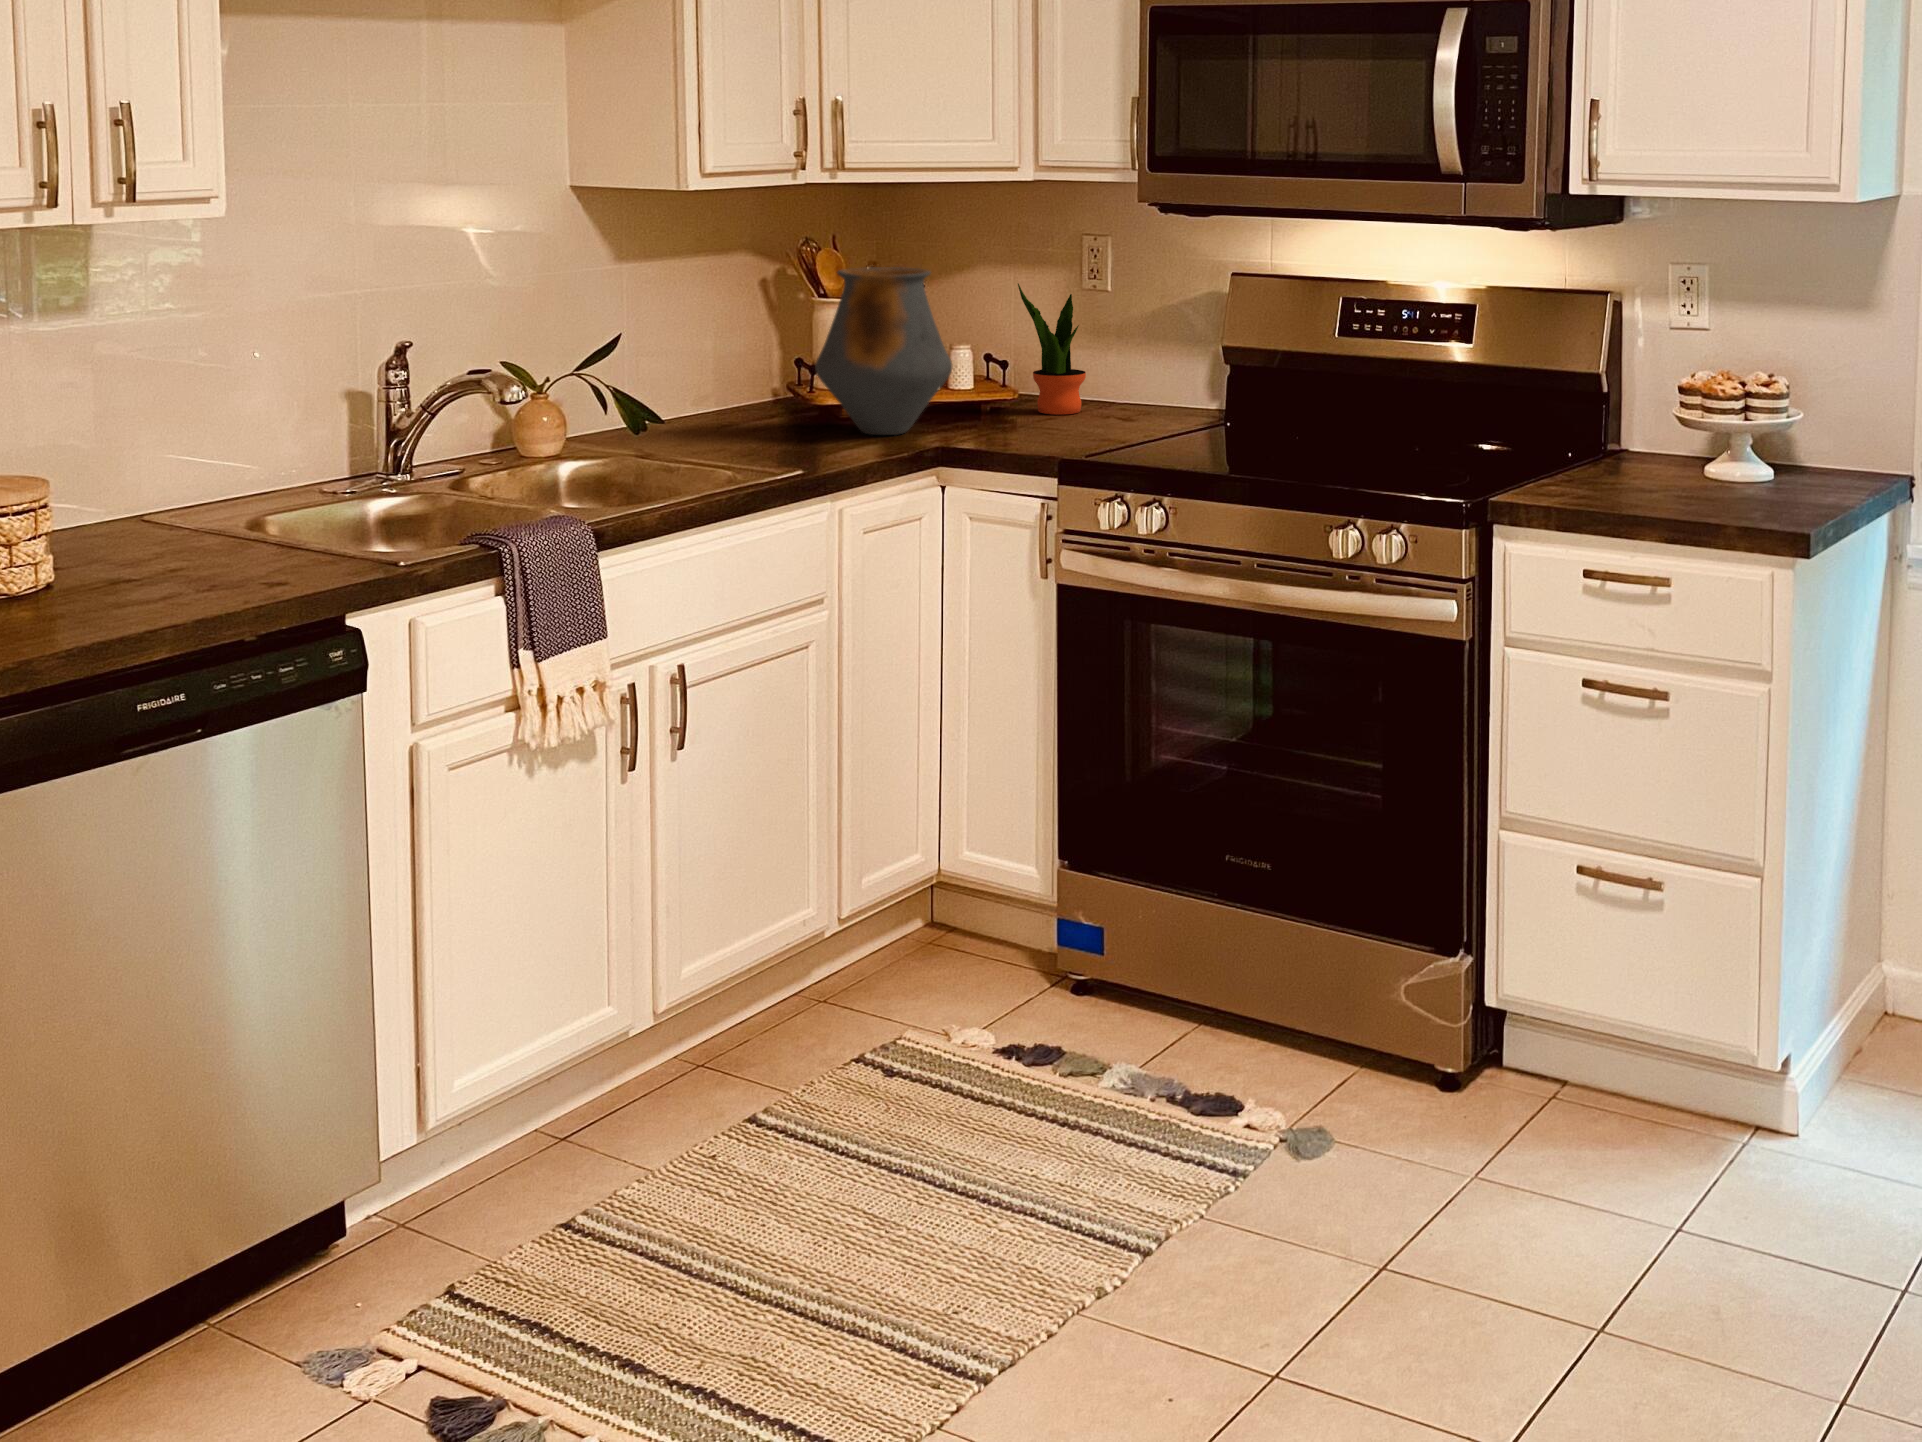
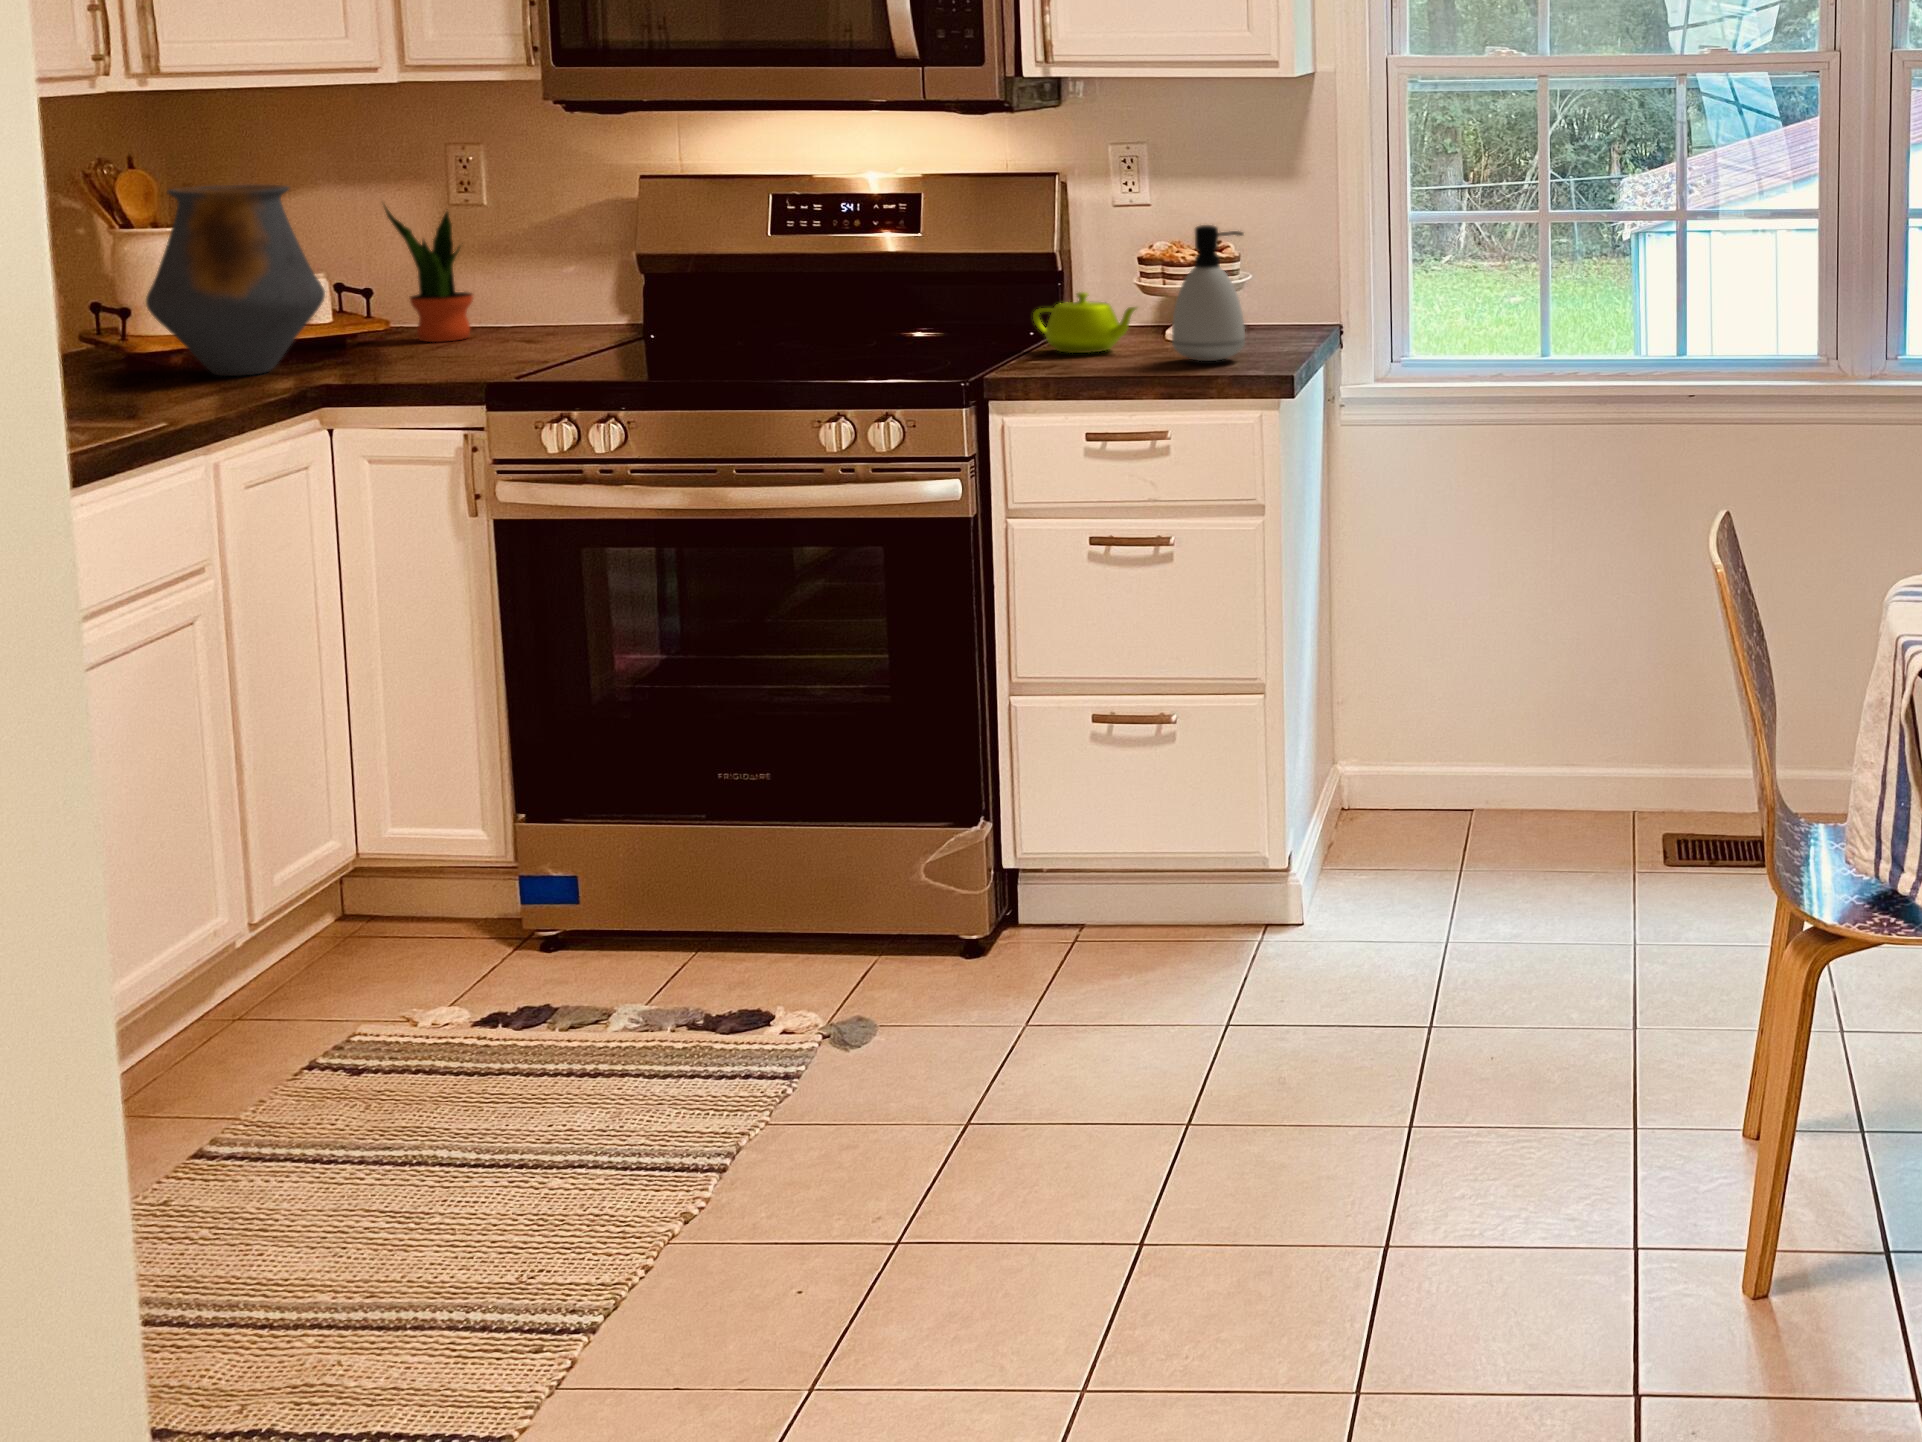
soap dispenser: none [1690,364,1774,509] -> present [1172,225,1245,361]
teapot: none [1563,422,1668,485] -> present [1033,292,1136,353]

